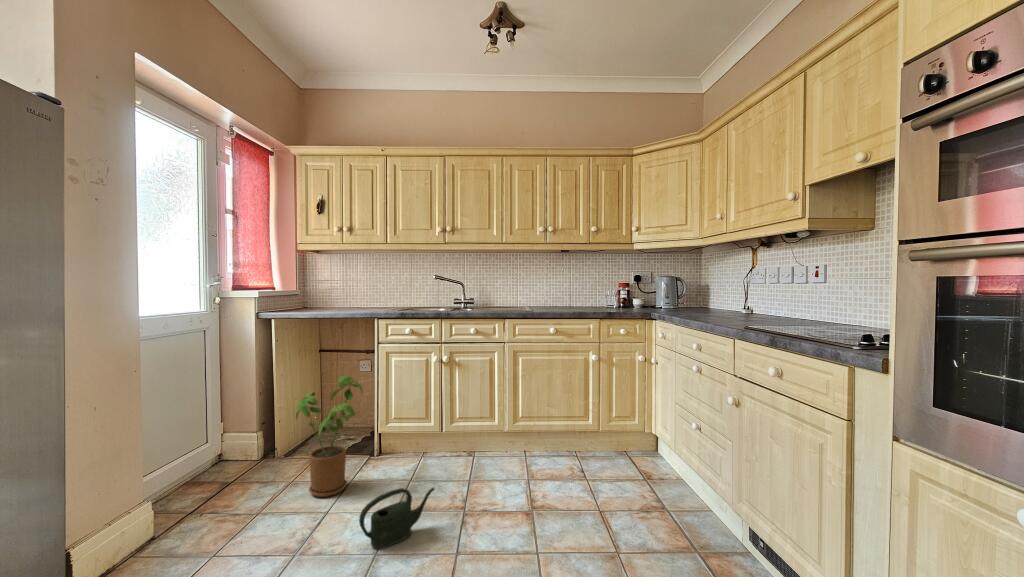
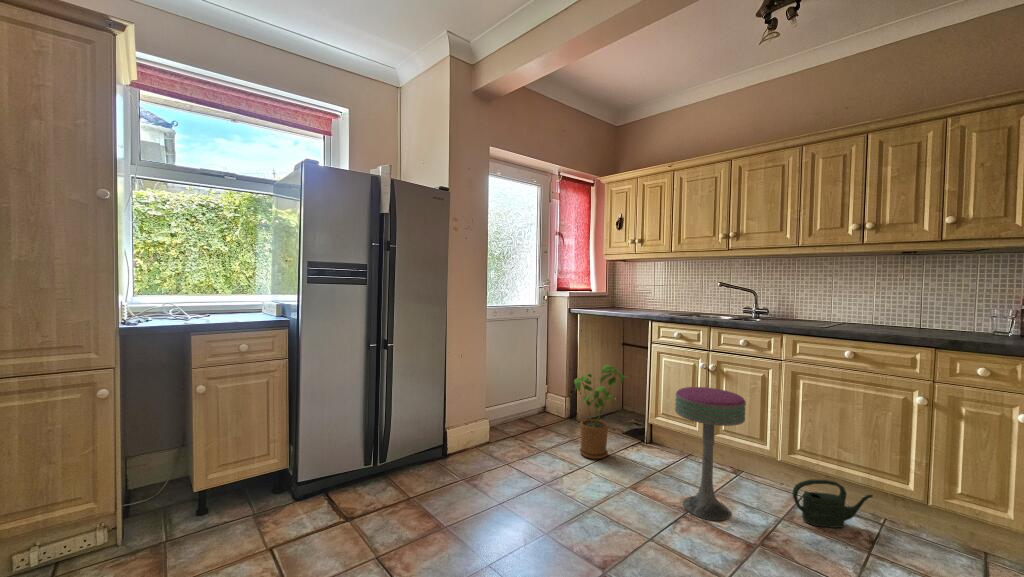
bar stool: none [444,378,507,510] -> present [675,387,746,520]
watering can: present [359,488,434,549] -> present [793,480,873,528]

